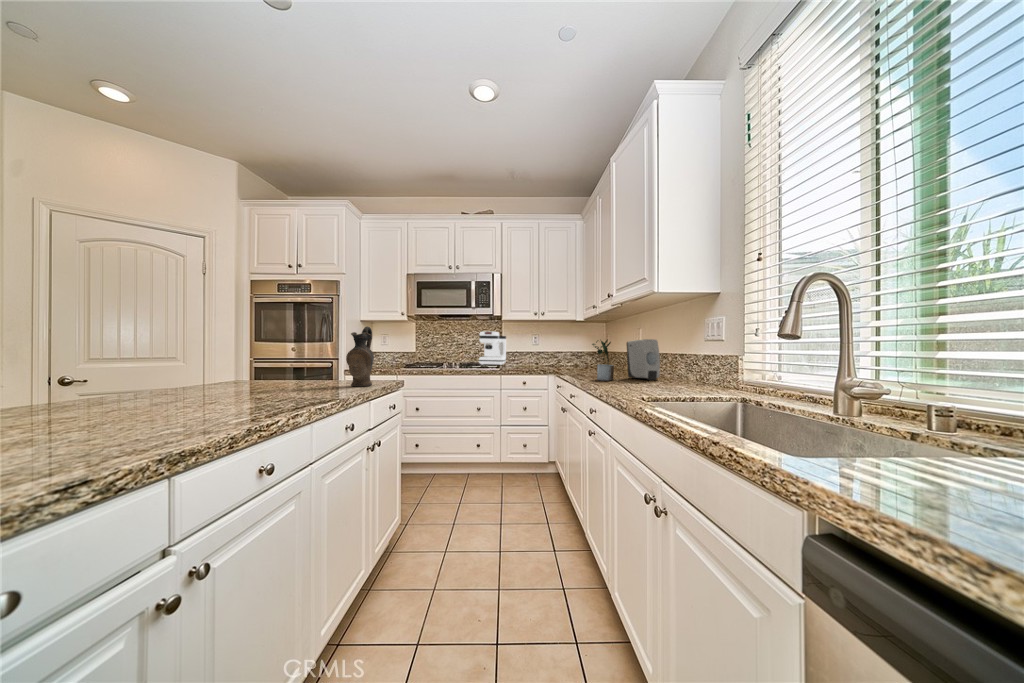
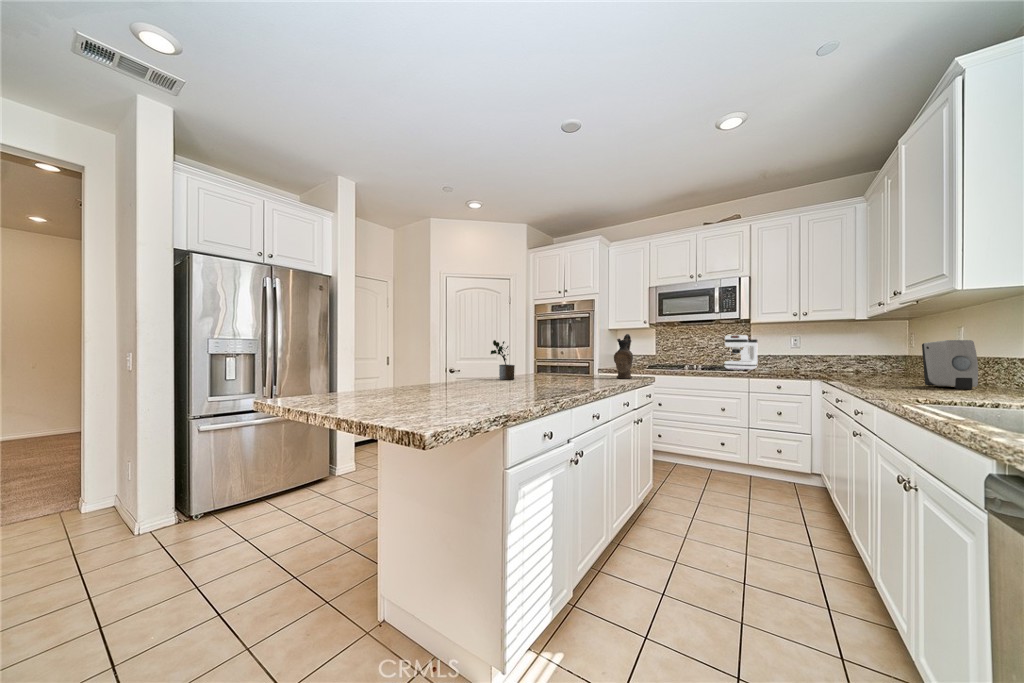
potted plant: present [592,339,614,381] -> present [491,340,515,380]

